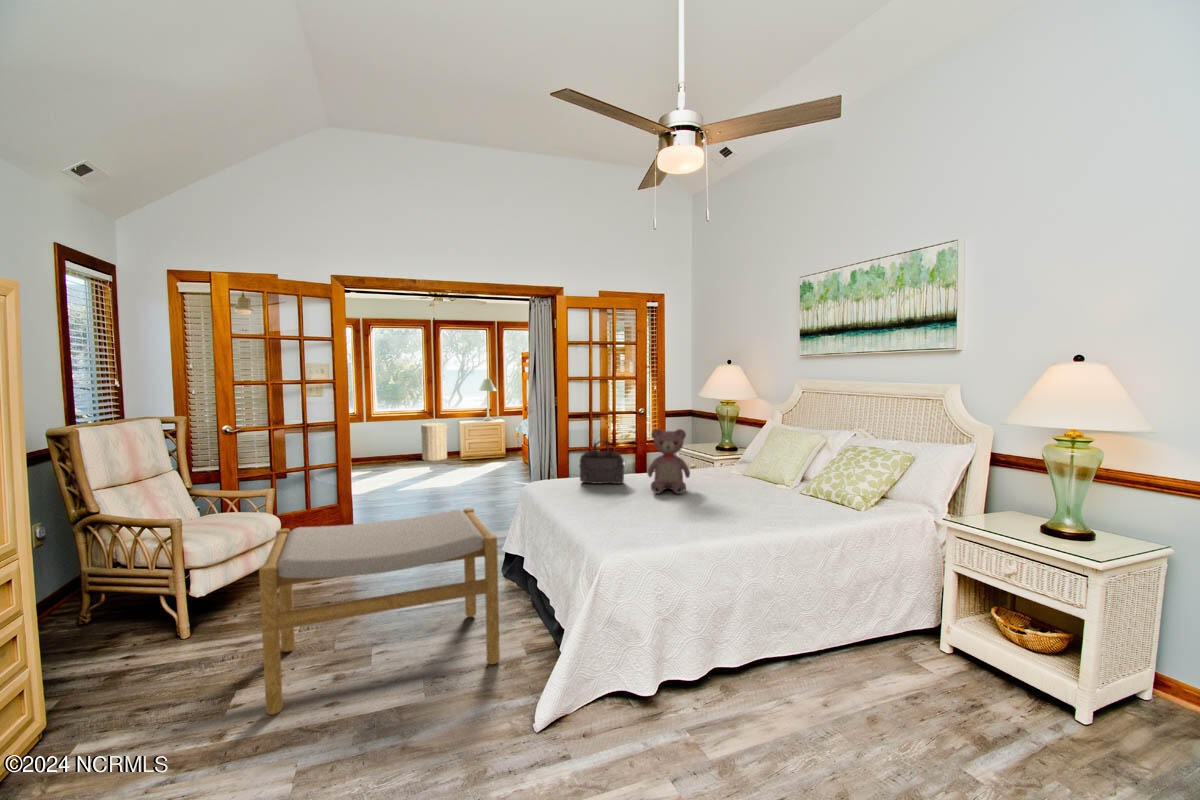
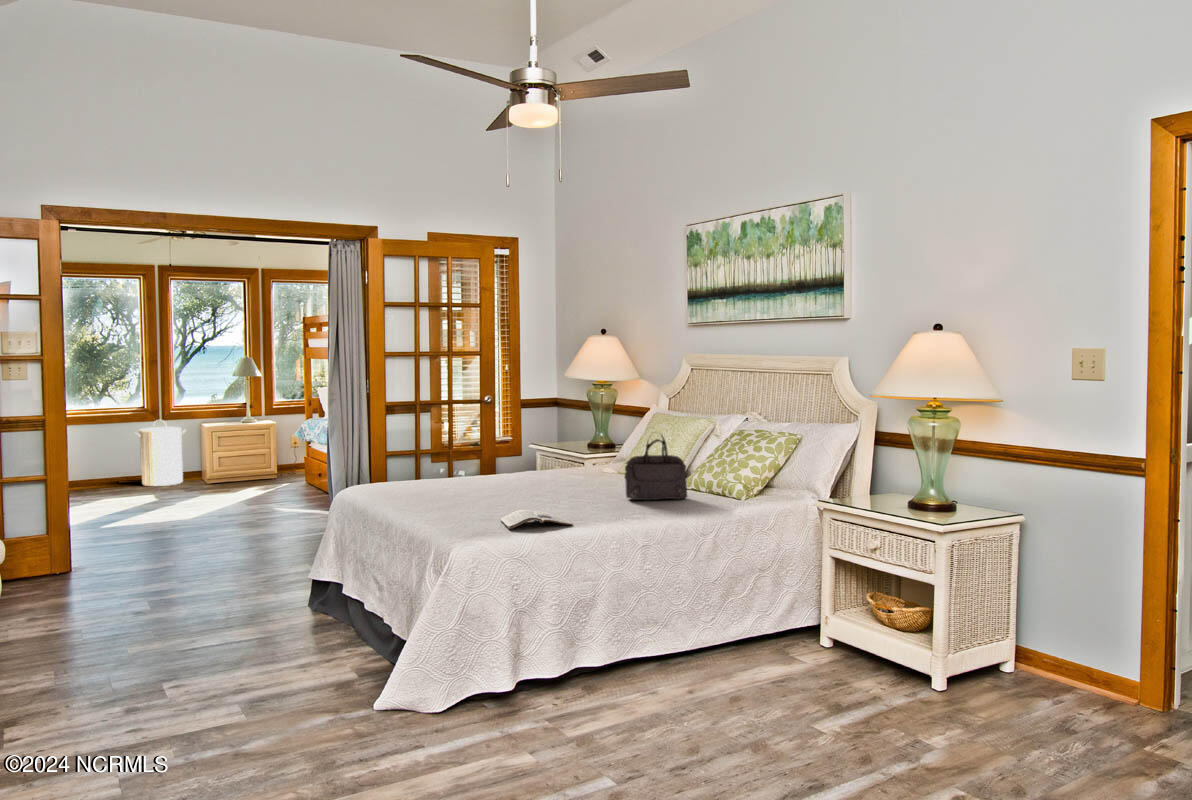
teddy bear: present [647,429,690,494] -> none [500,414,552,492]
handbag: present [579,439,624,484] -> present [624,436,688,500]
footstool: present [259,508,500,715] -> none [30,514,328,749]
magazine: none [646,517,712,539] -> present [500,509,573,529]

